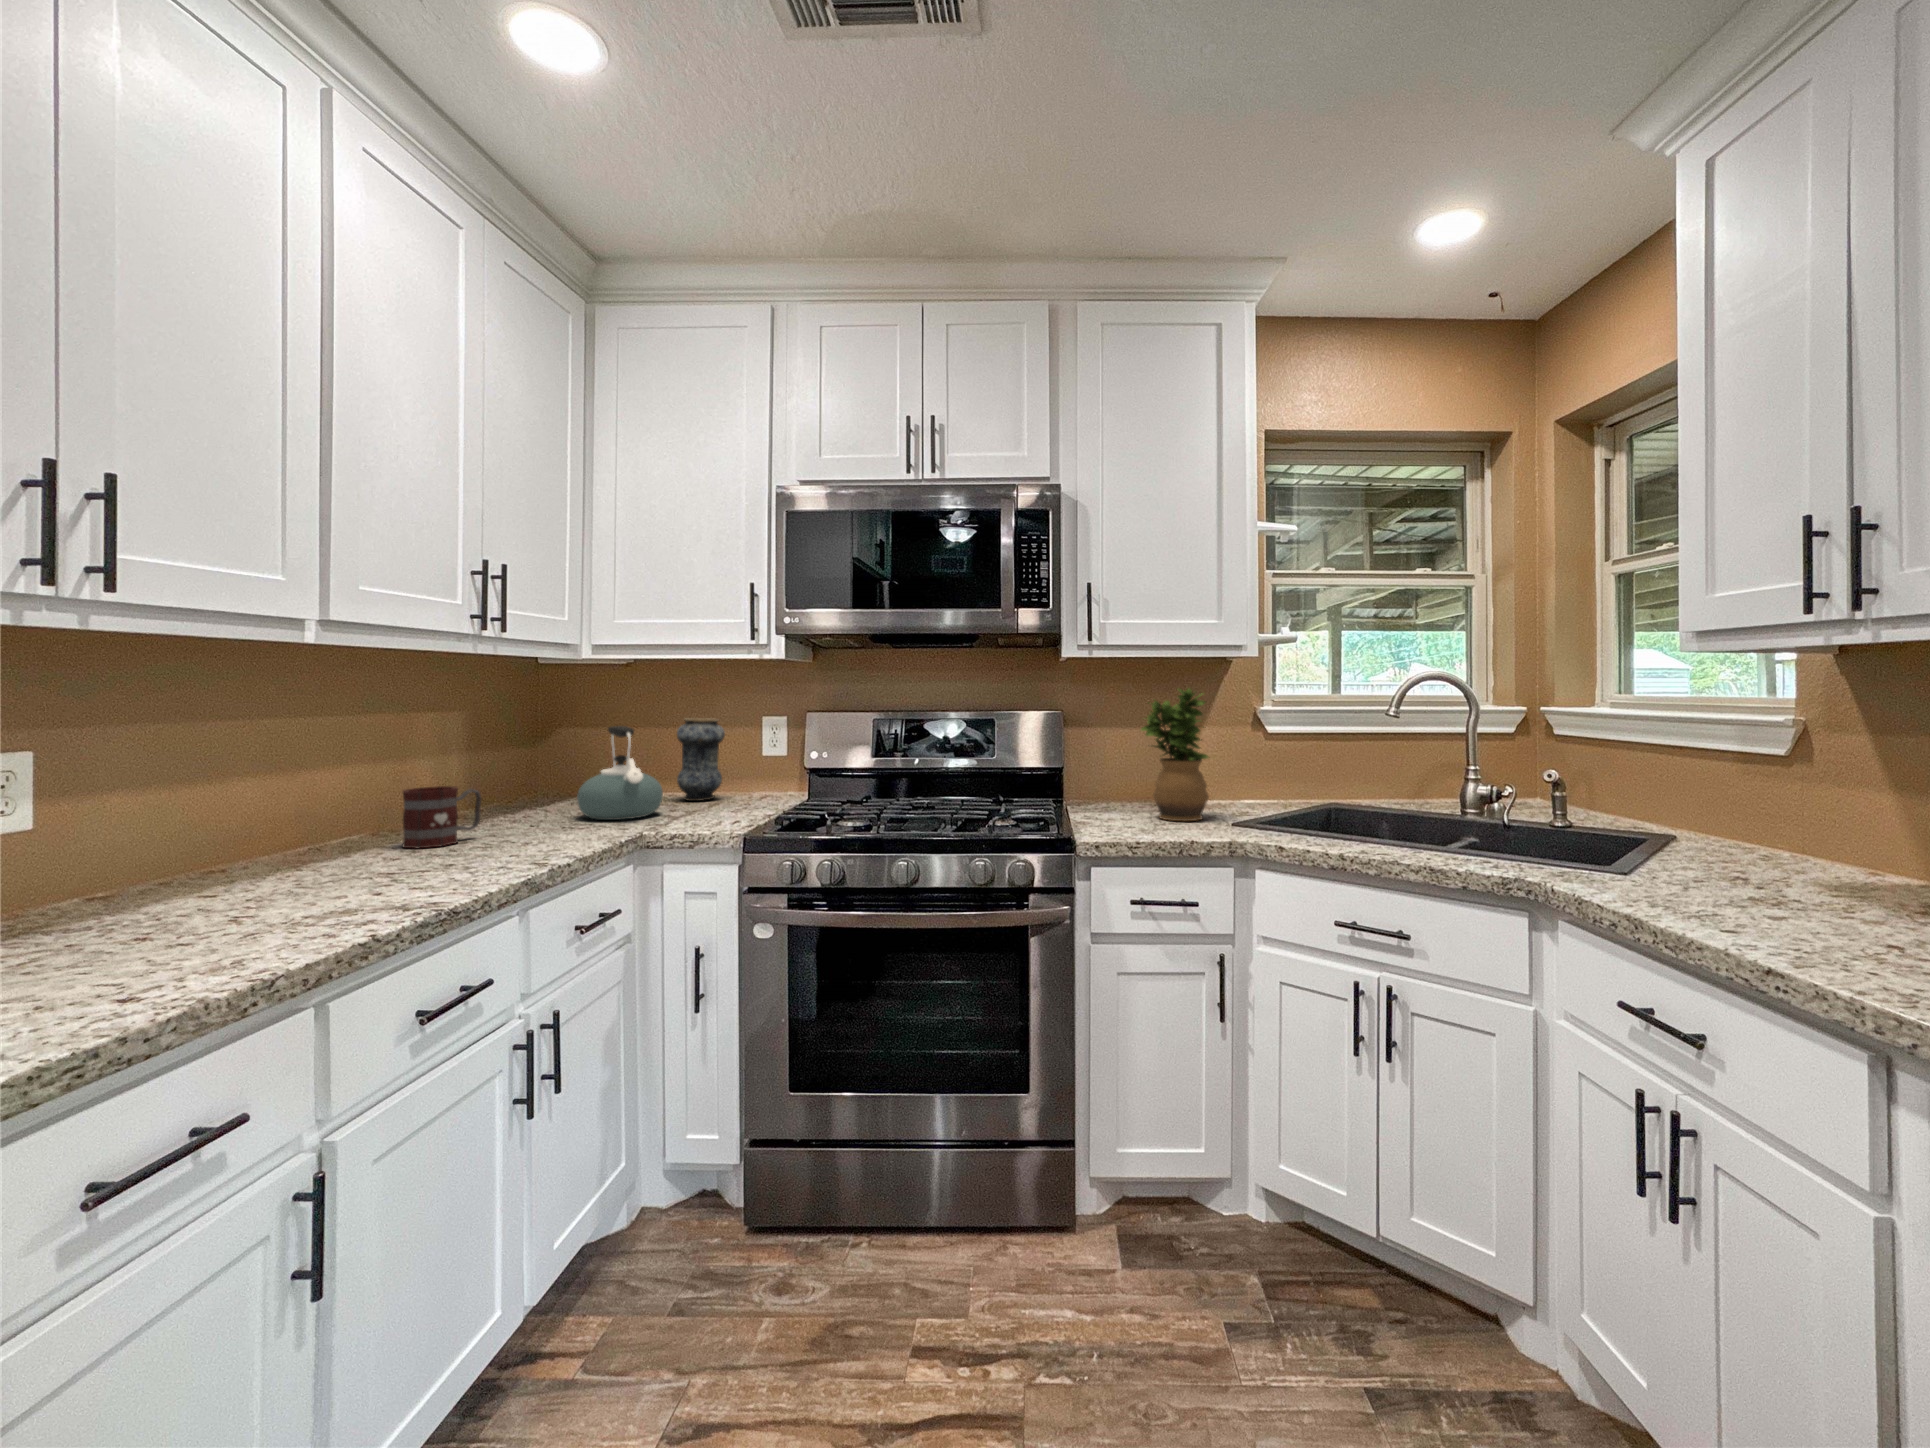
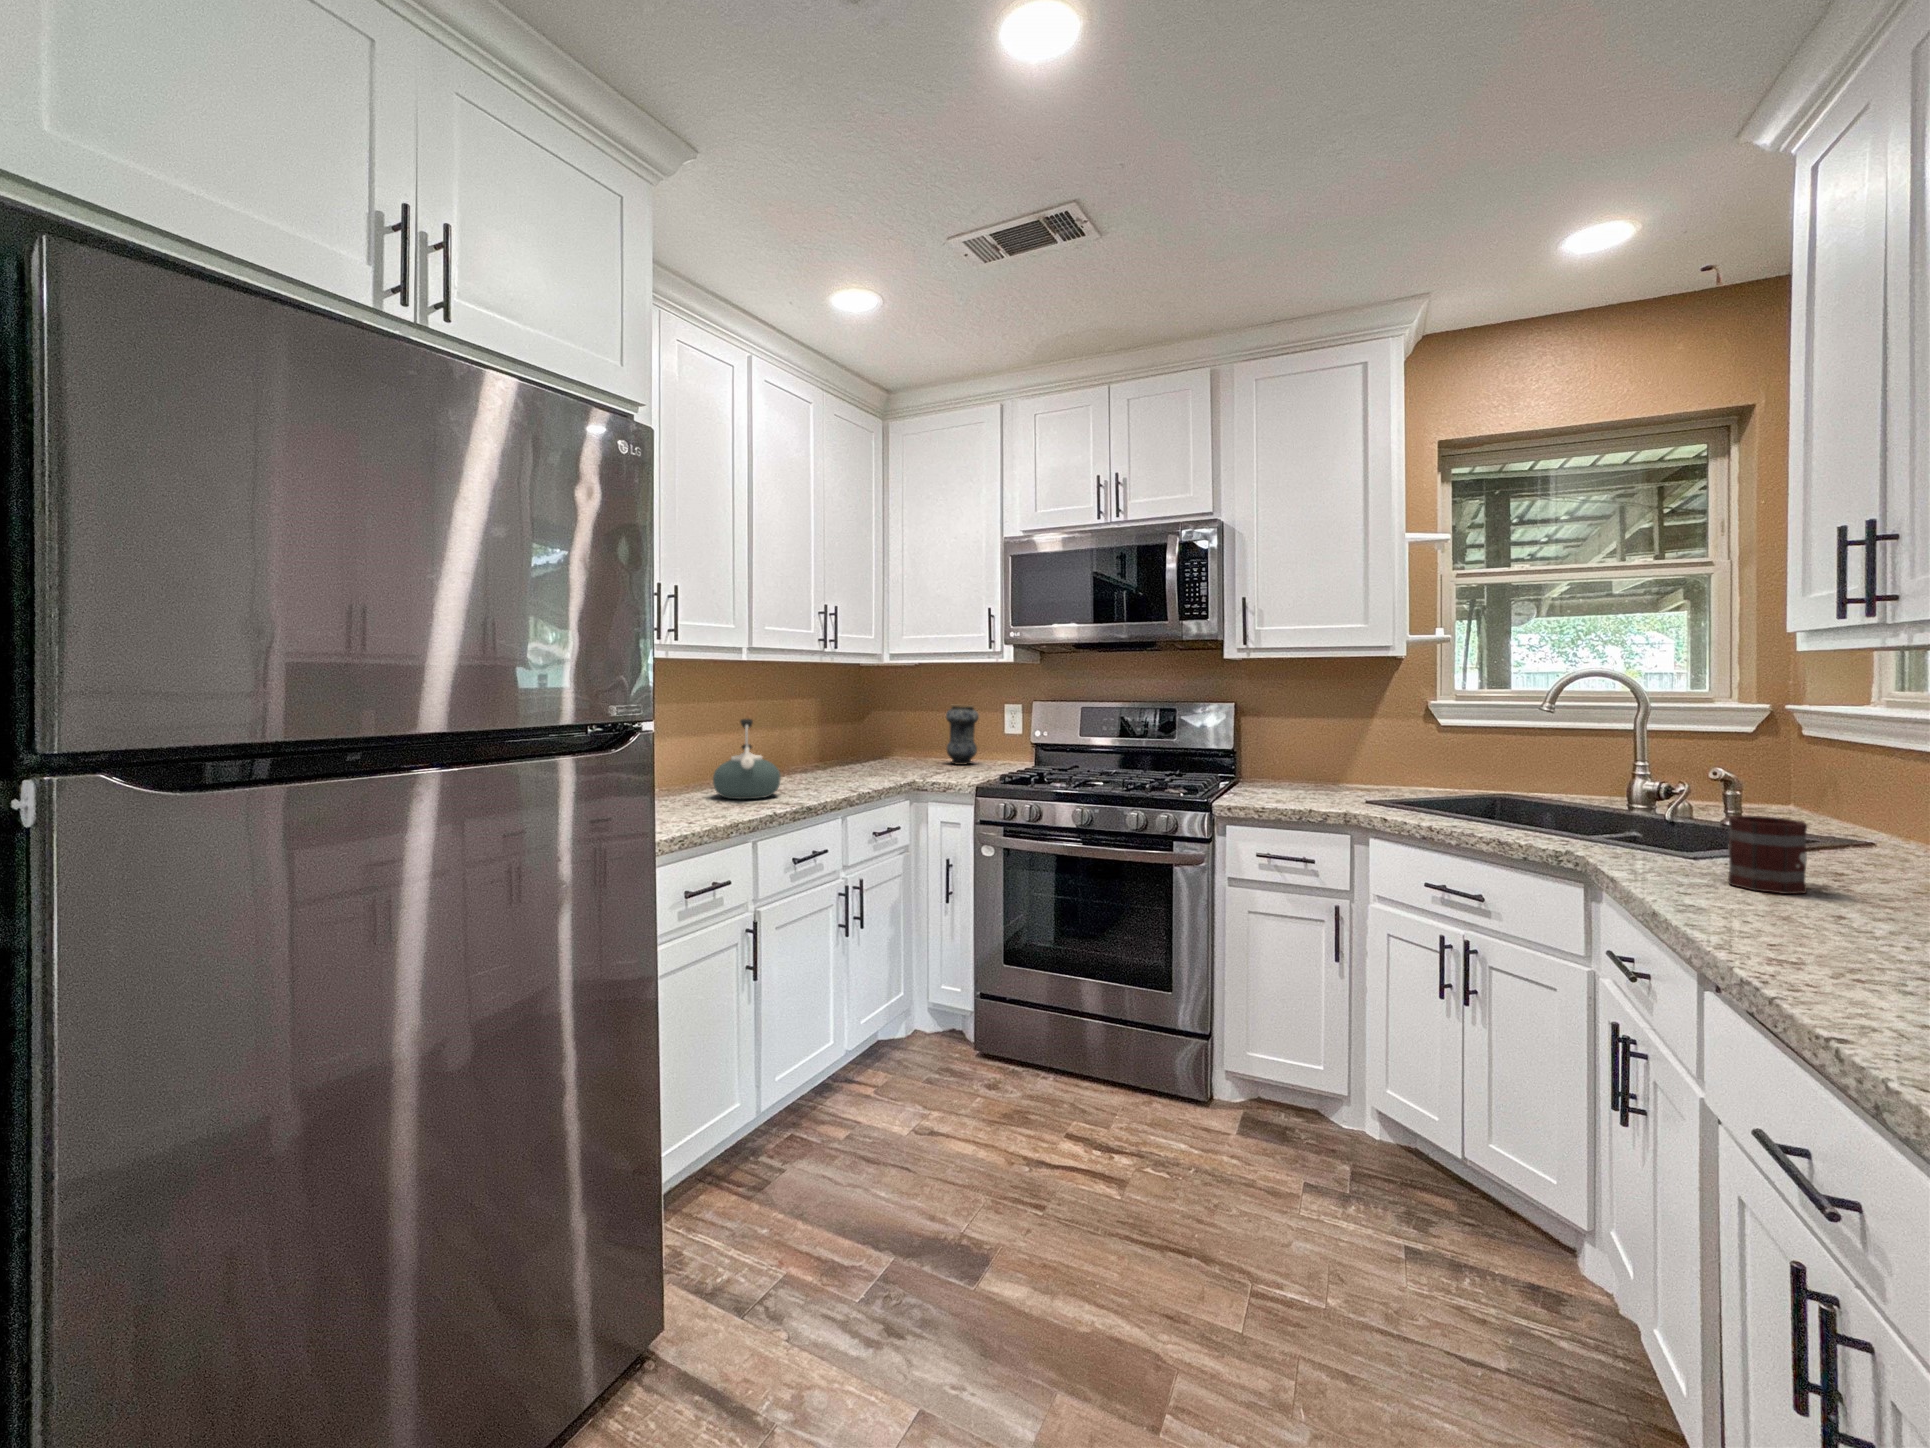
potted plant: present [1141,689,1209,821] -> none [1289,684,1353,798]
kettle: present [577,726,663,820] -> present [713,719,780,799]
mug: present [403,786,481,848] -> present [1728,816,1807,894]

